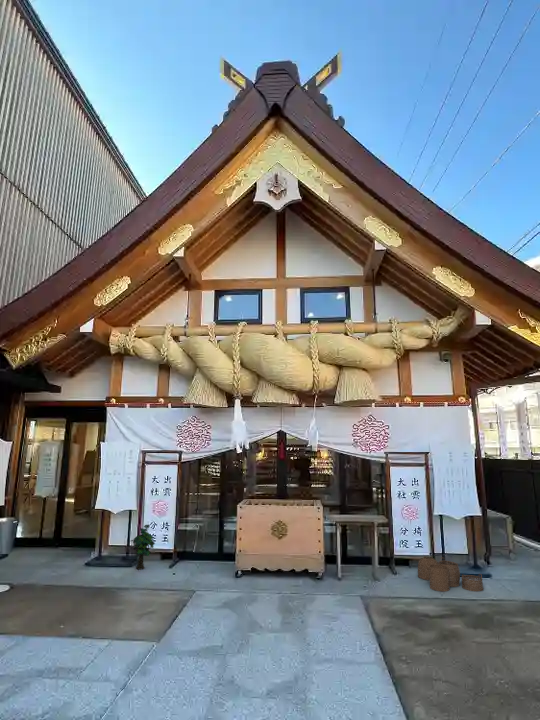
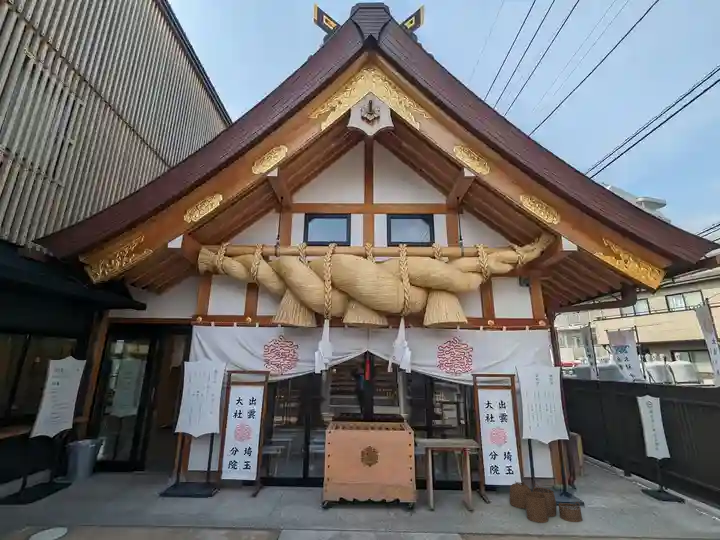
decorative plant: present [131,525,155,569] -> none [210,449,237,499]

